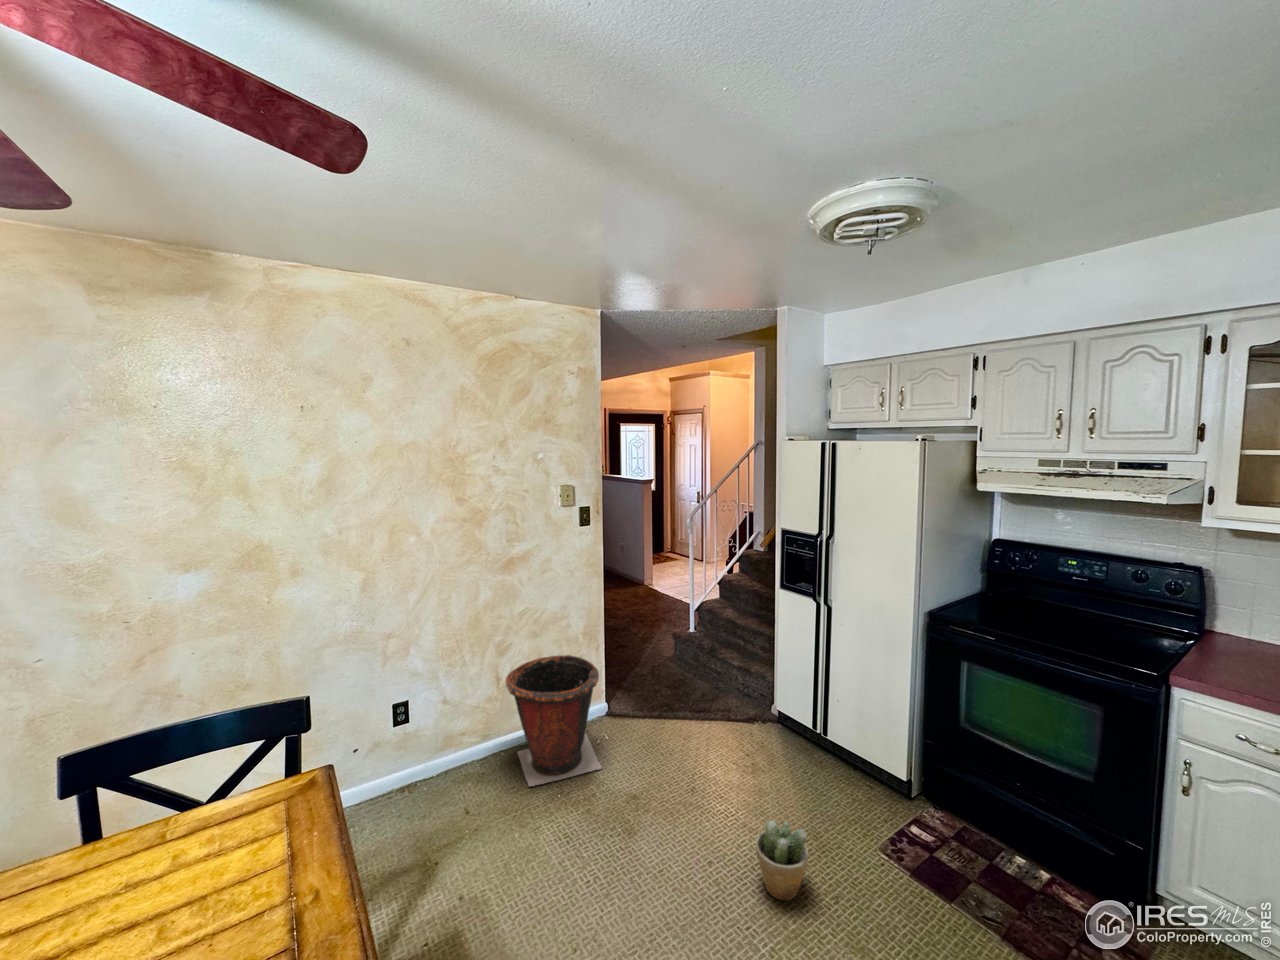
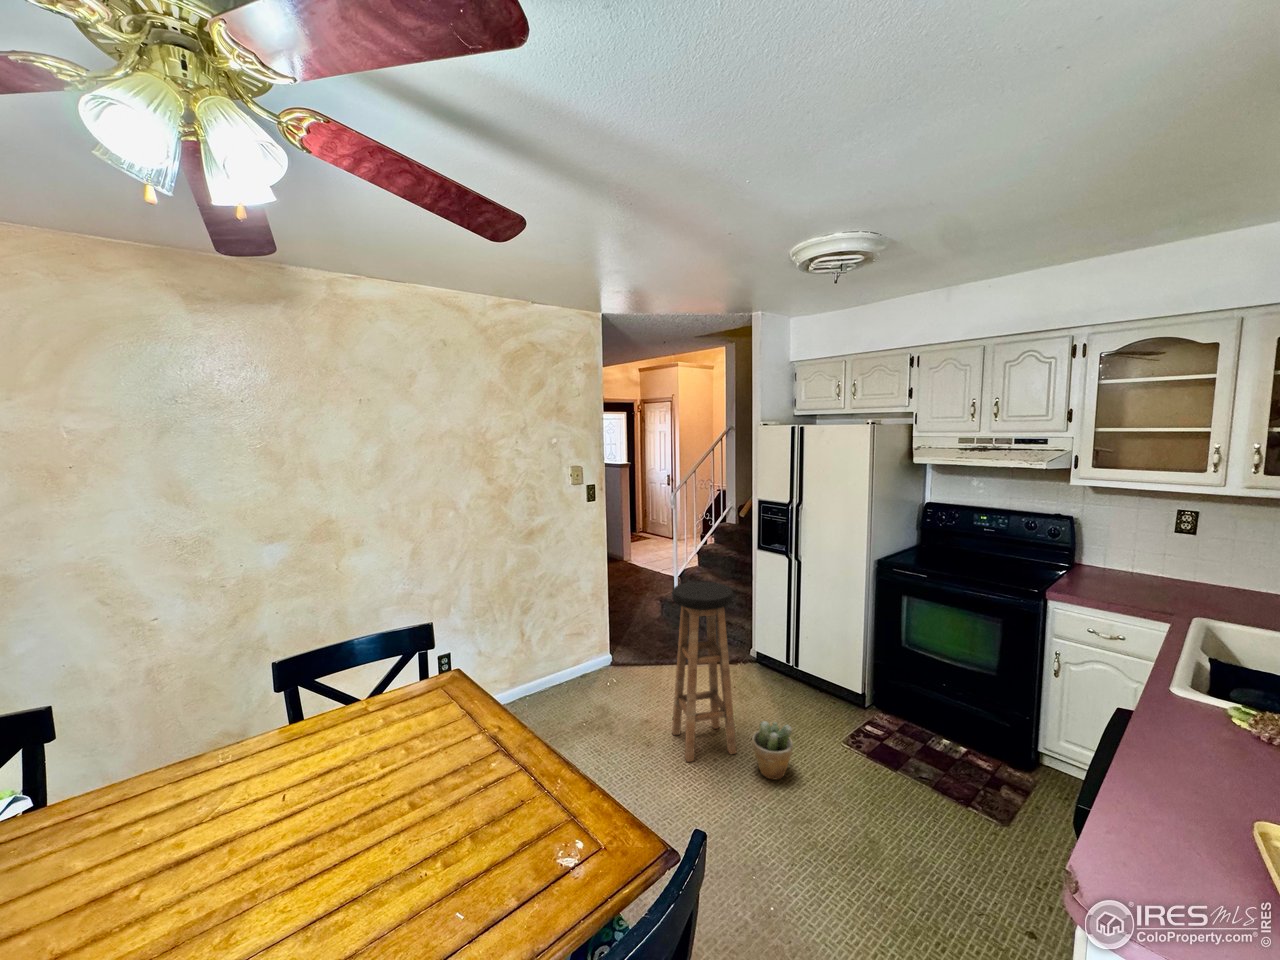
bar stool: none [661,630,738,862] -> present [672,581,736,762]
trash can: present [506,655,602,786] -> none [532,611,617,720]

